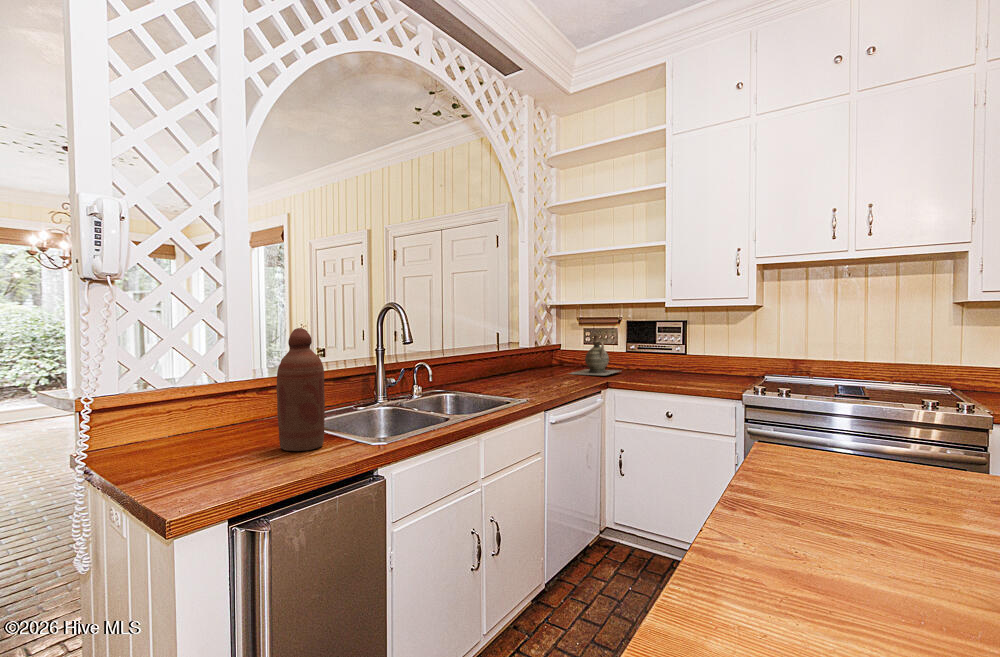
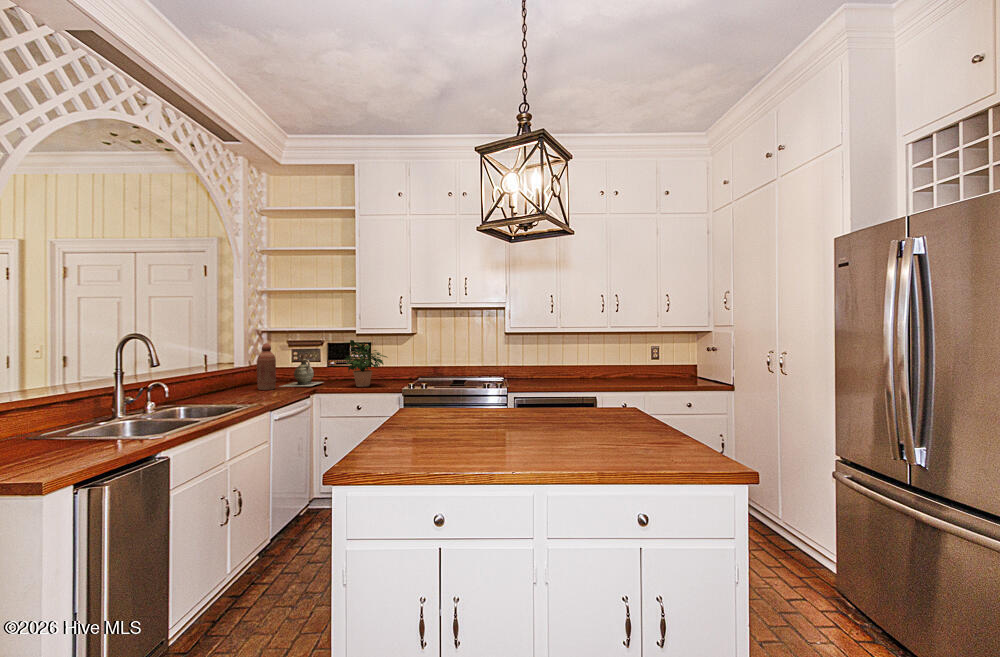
potted plant: none [644,316,711,380] -> present [344,340,387,387]
bottle: present [277,328,325,451] -> present [257,343,276,390]

